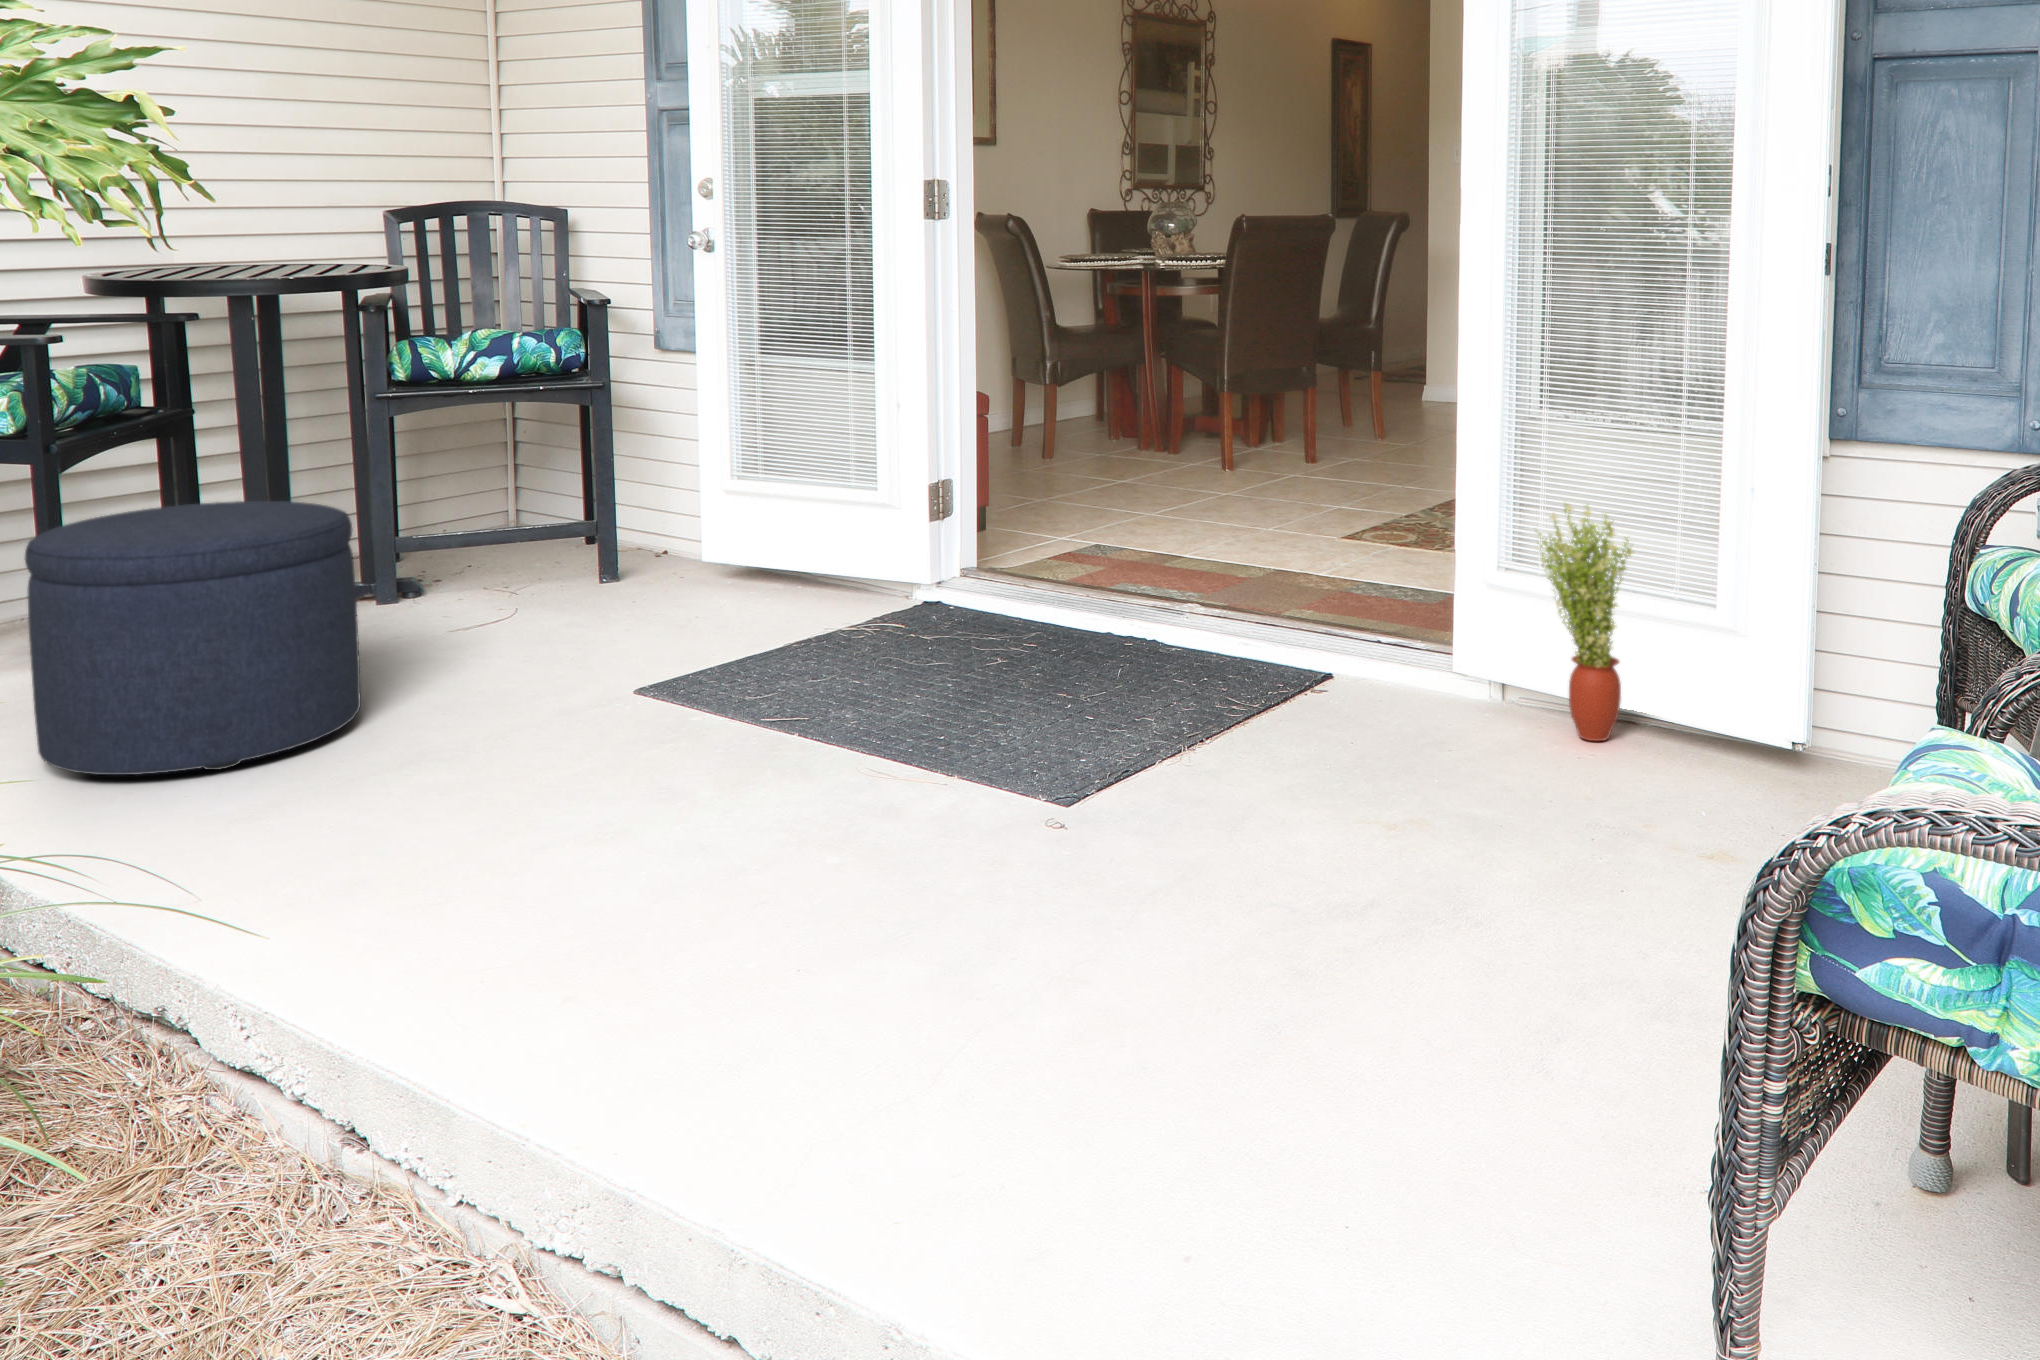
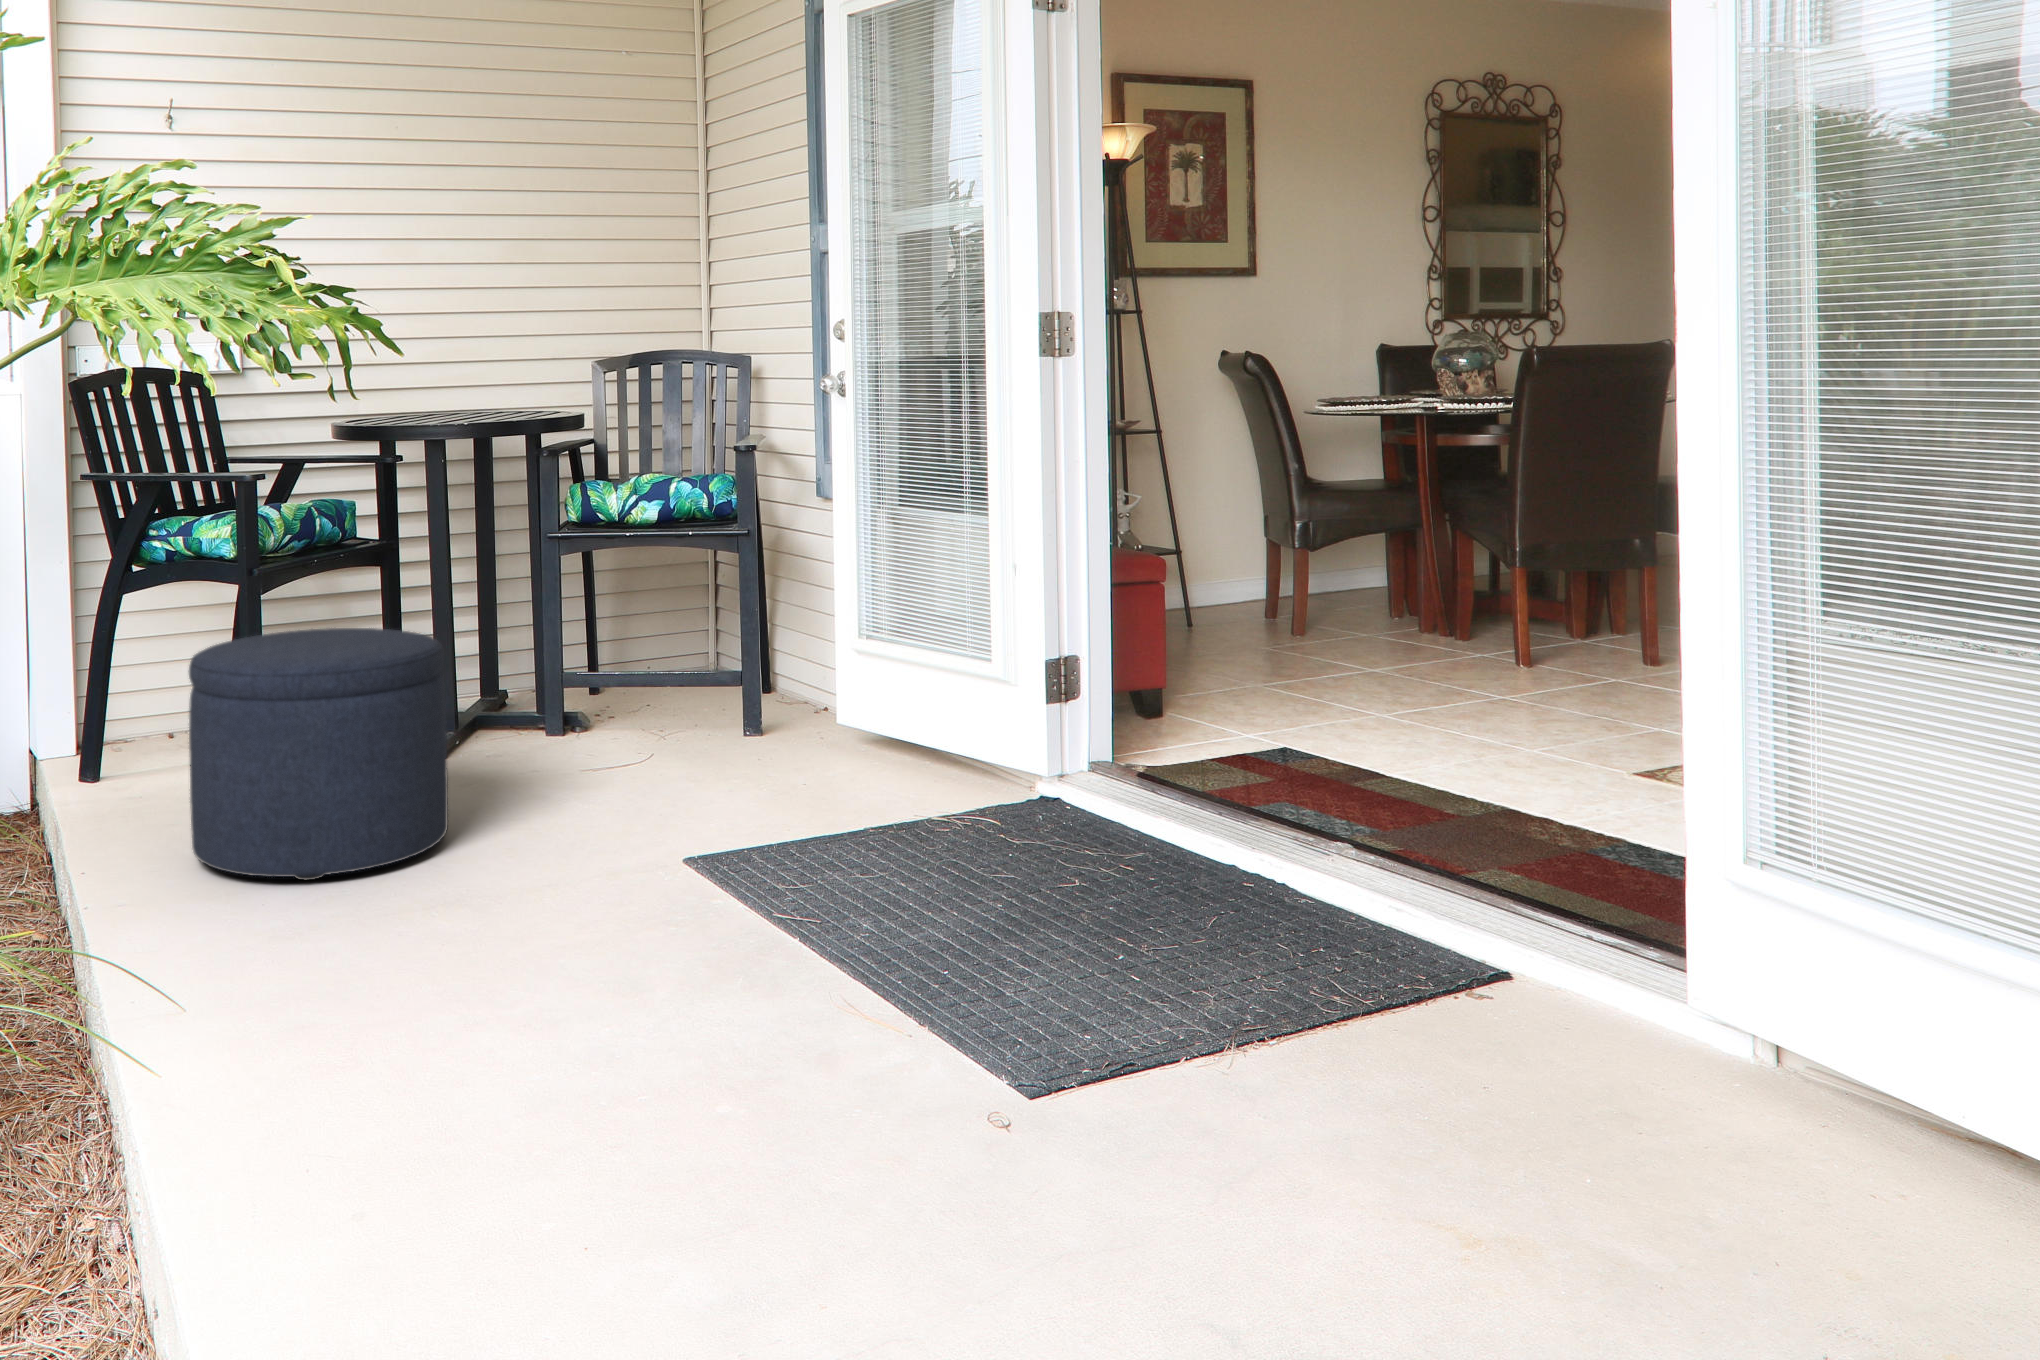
potted plant: present [1538,504,1633,741] -> none [1793,766,1981,1172]

